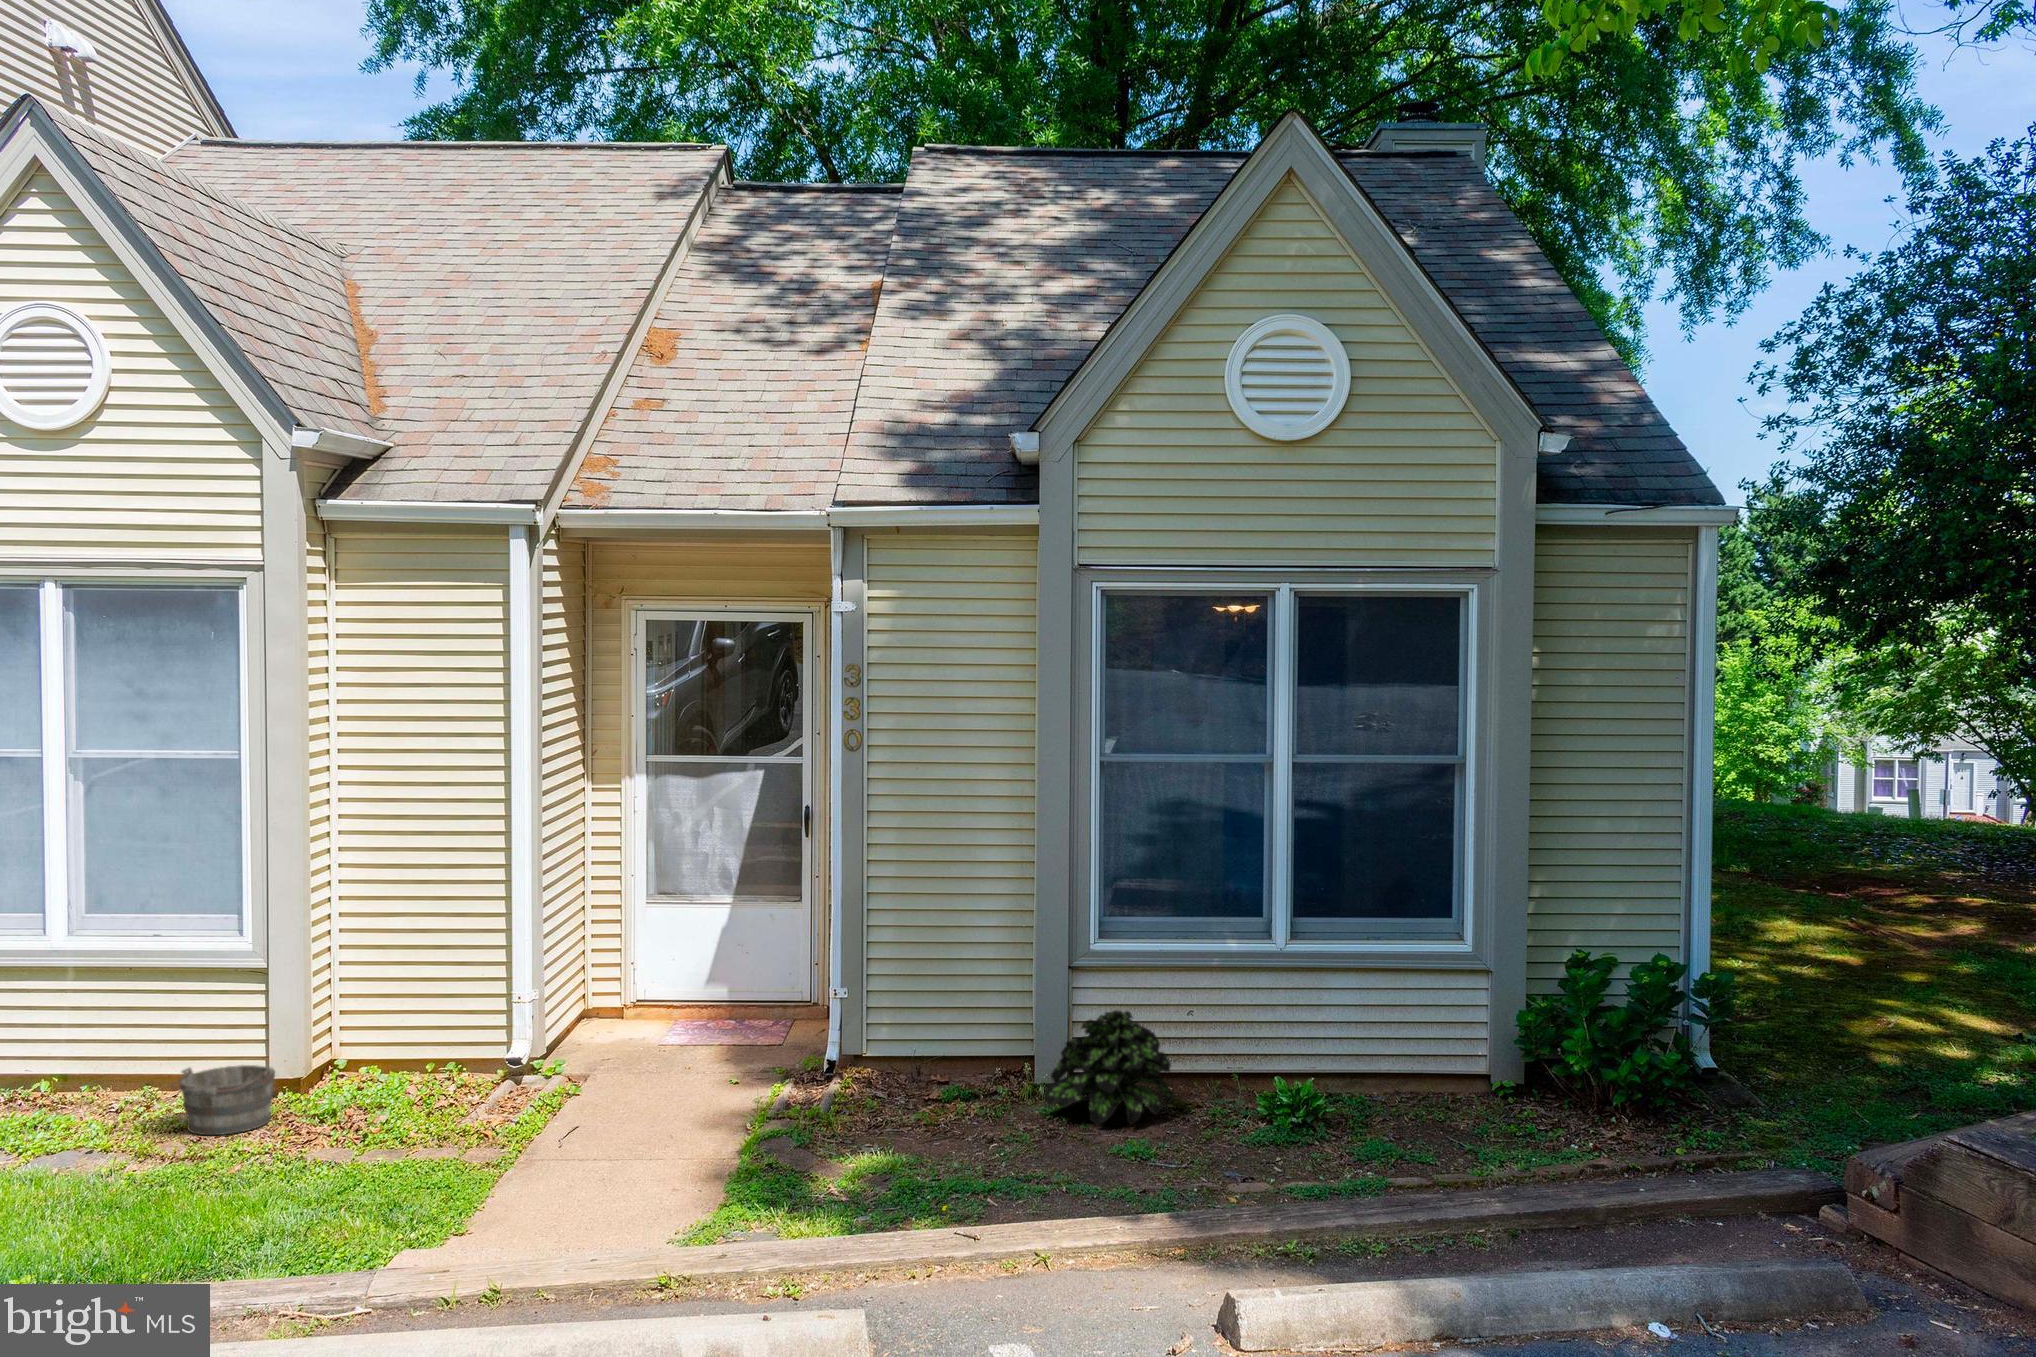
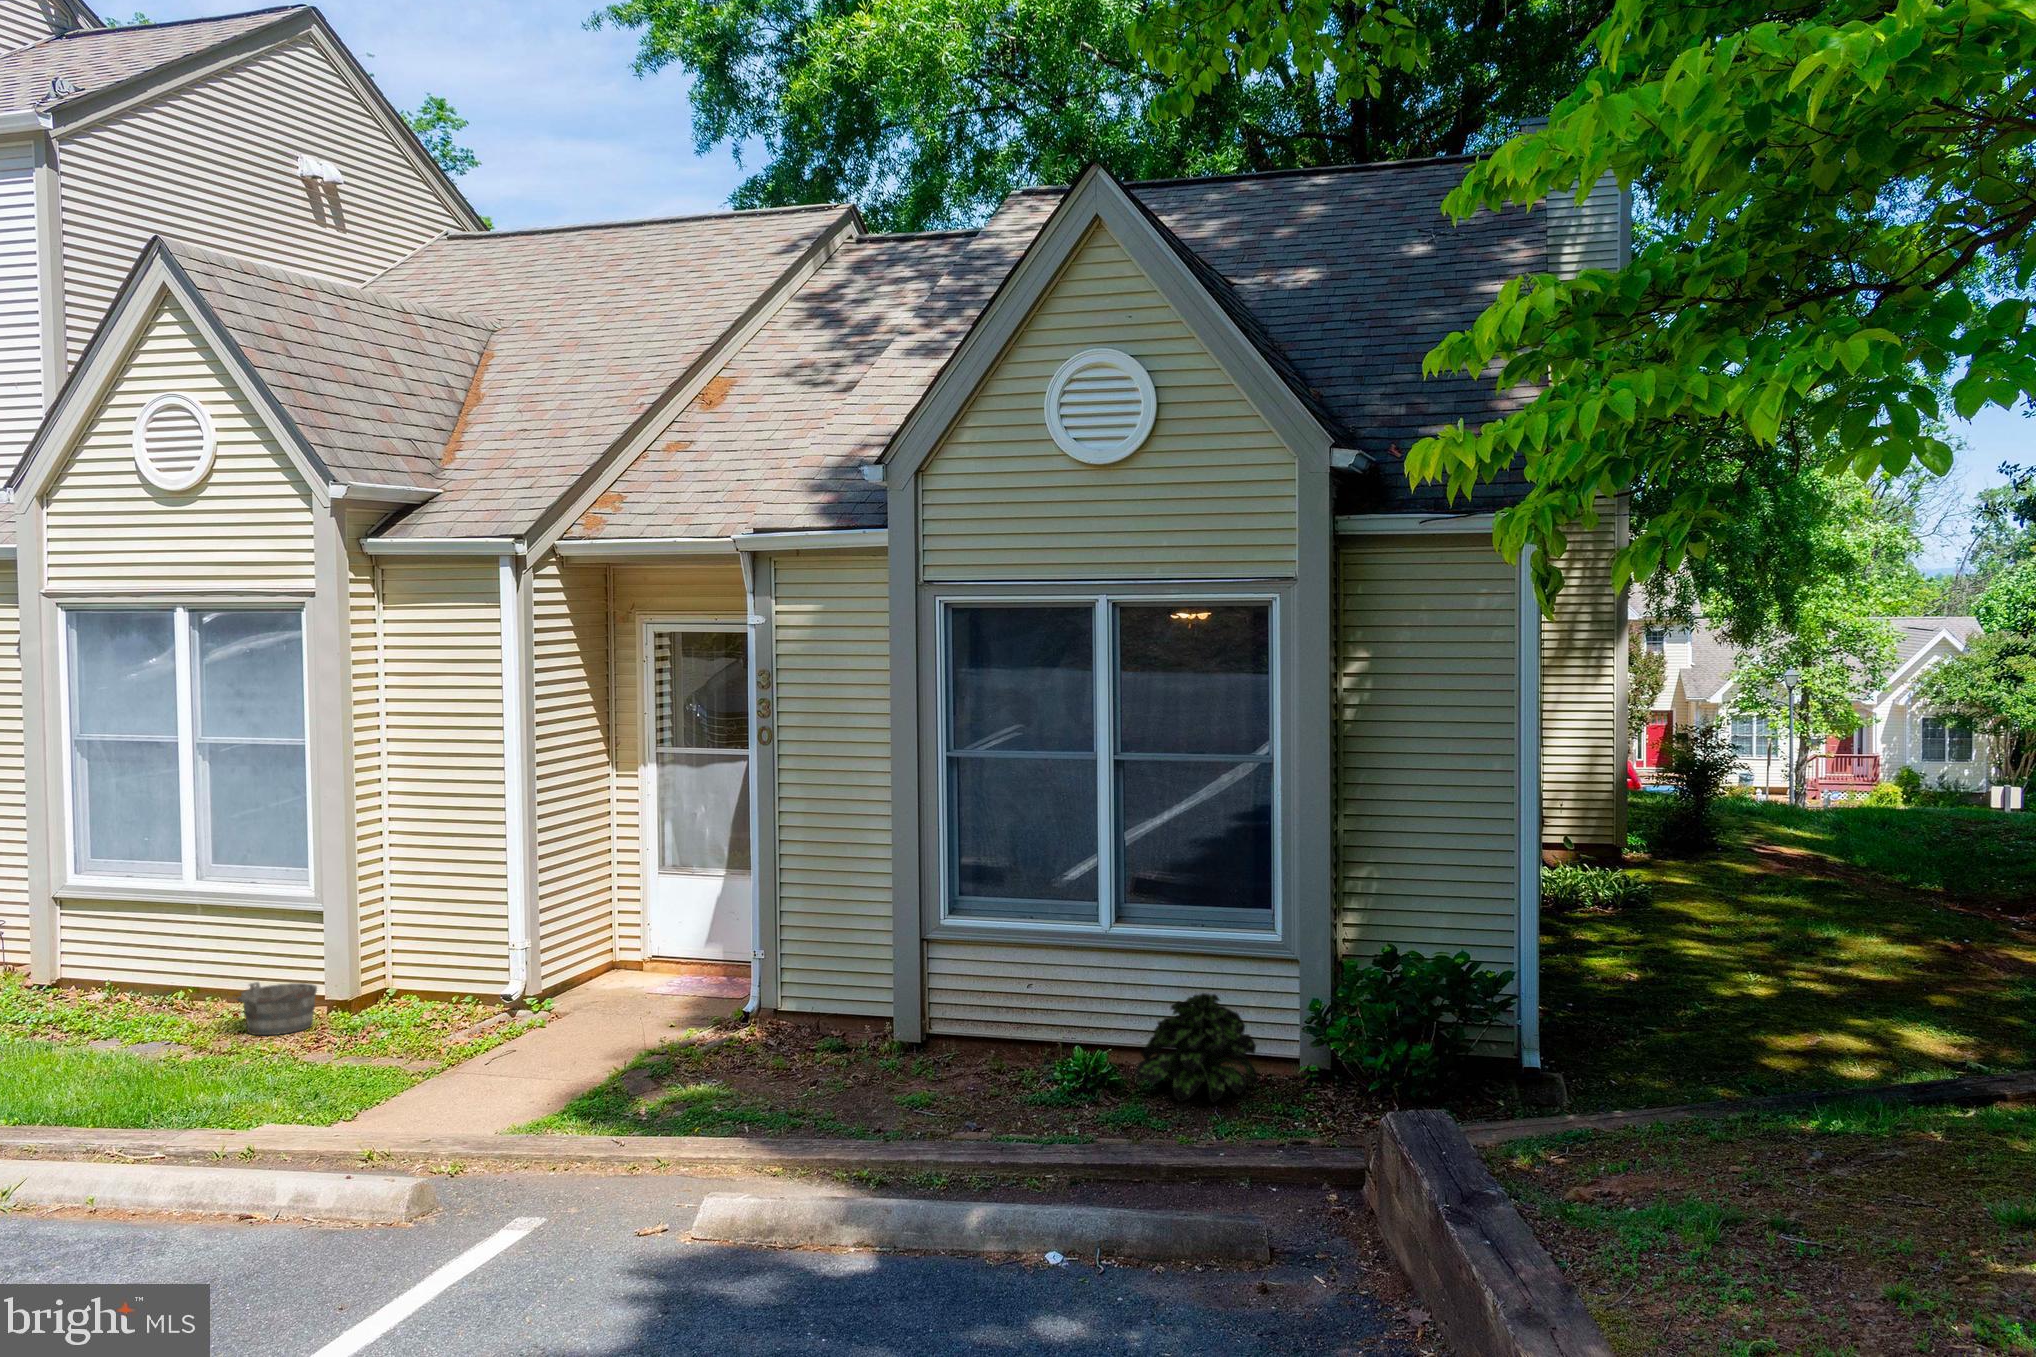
potted plant: present [1045,1010,1174,1125] -> present [1137,993,1257,1102]

